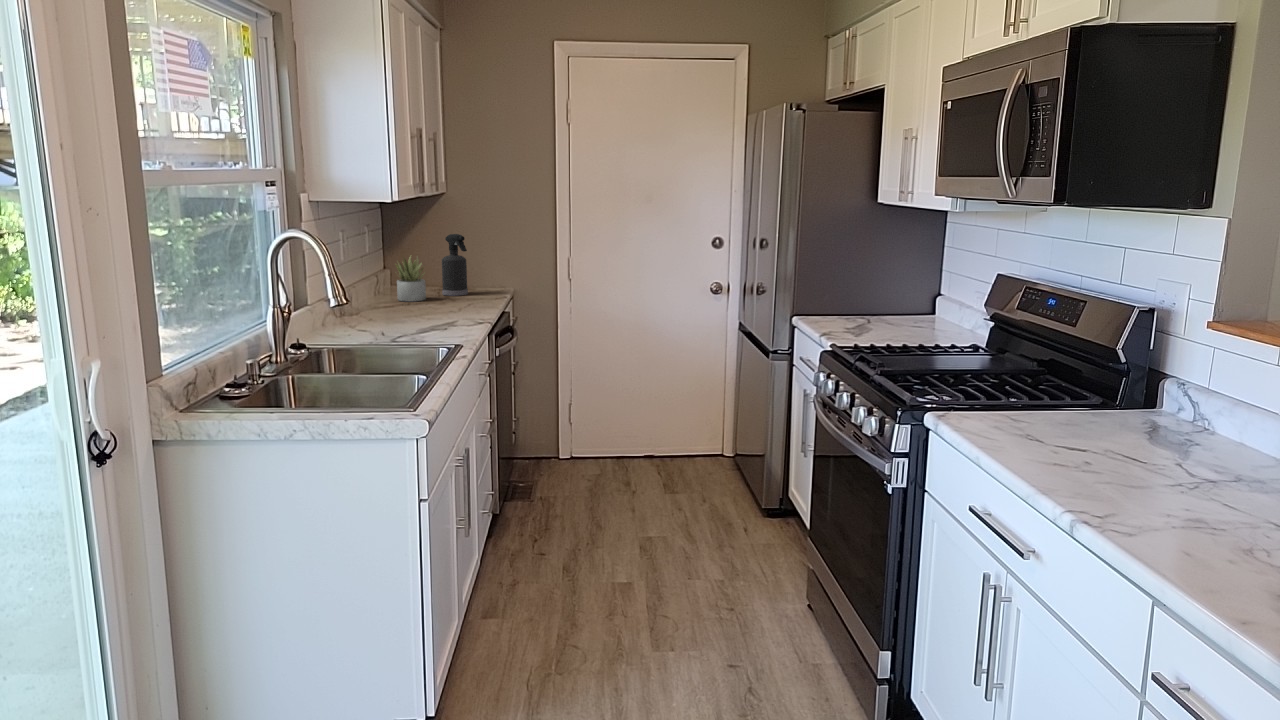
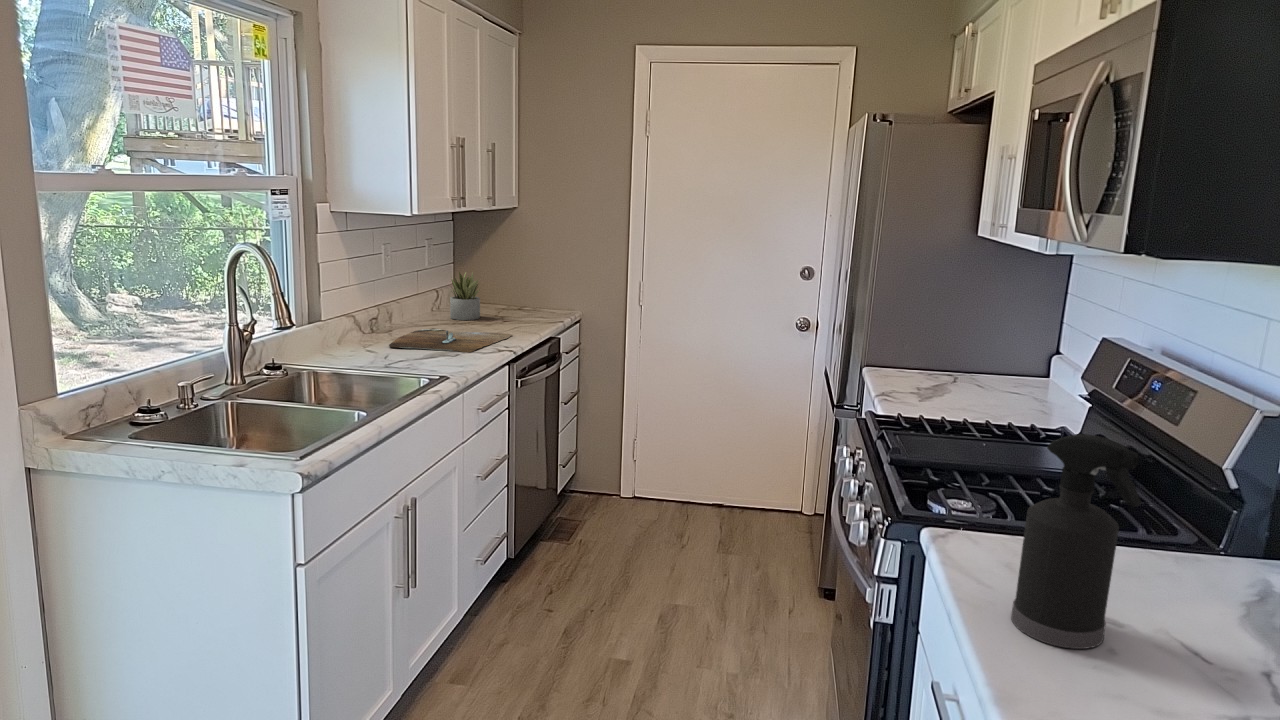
spray bottle: present [442,234,468,296] -> present [1011,434,1141,649]
cutting board: none [372,309,476,327] -> present [389,328,512,352]

